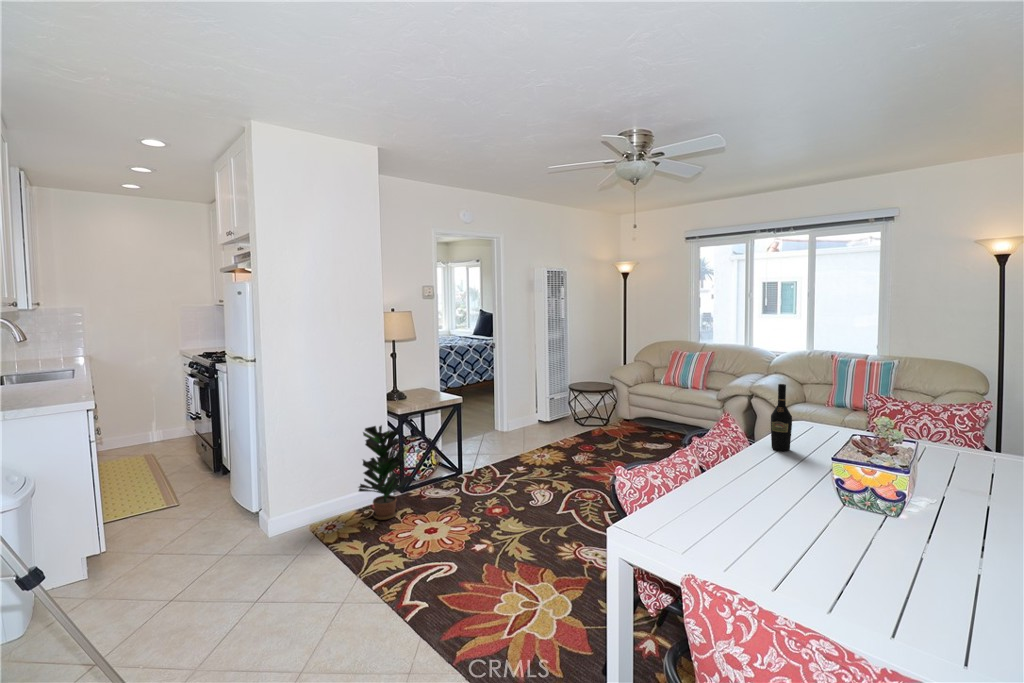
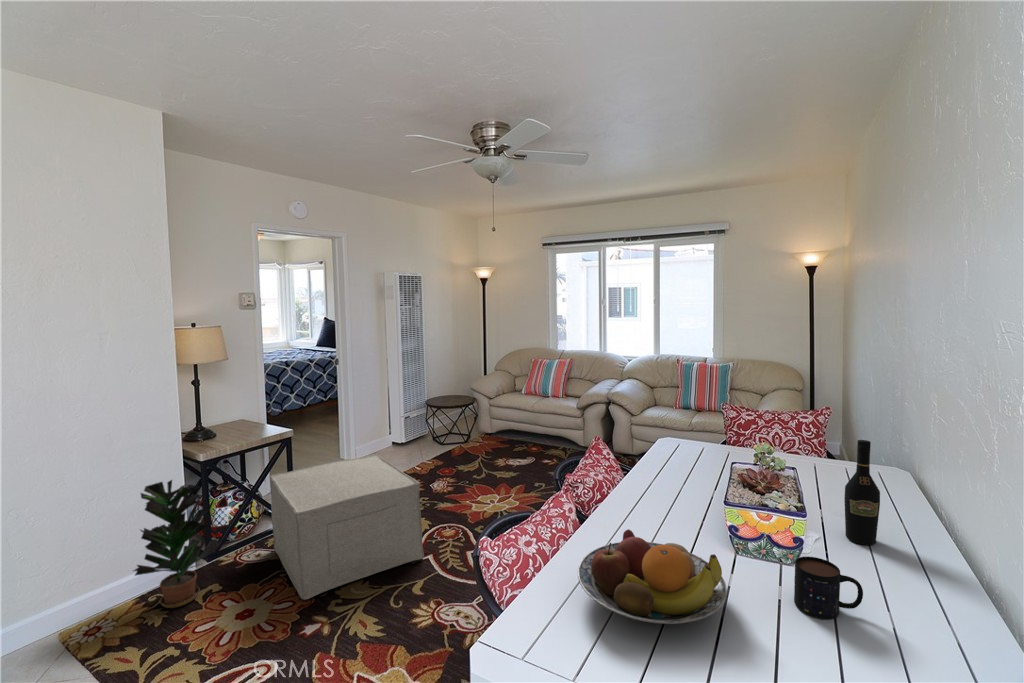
wine bottle: present [771,384,792,451] -> present [844,440,880,545]
ottoman: none [446,423,567,527] -> present [270,454,424,600]
fruit bowl: none [692,469,817,532] -> present [578,529,727,624]
mug: none [882,498,945,547] -> present [794,557,863,619]

